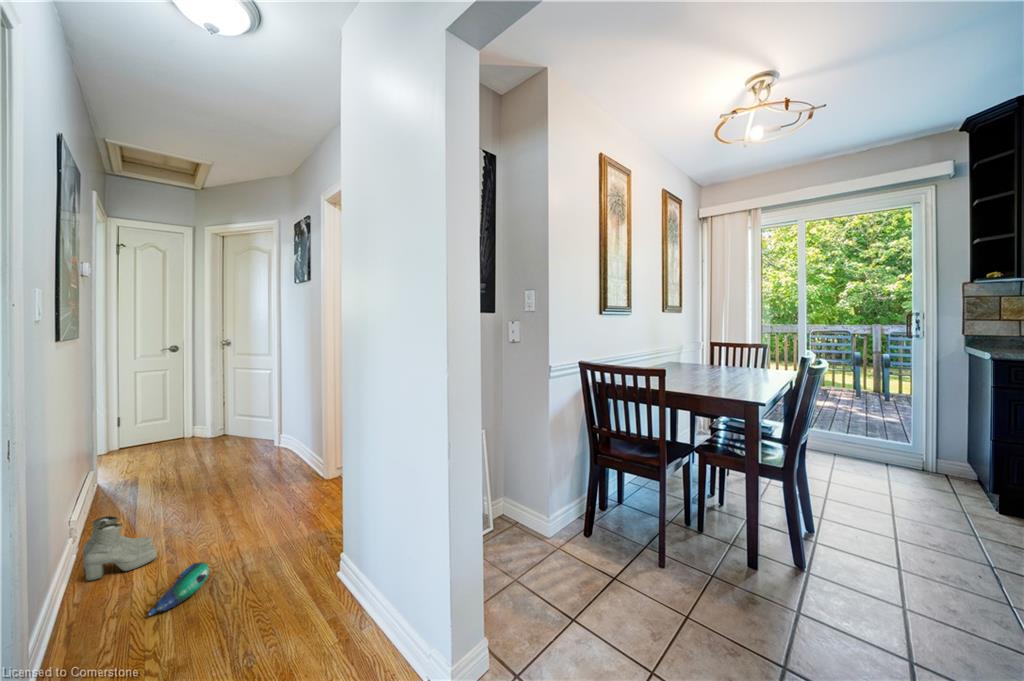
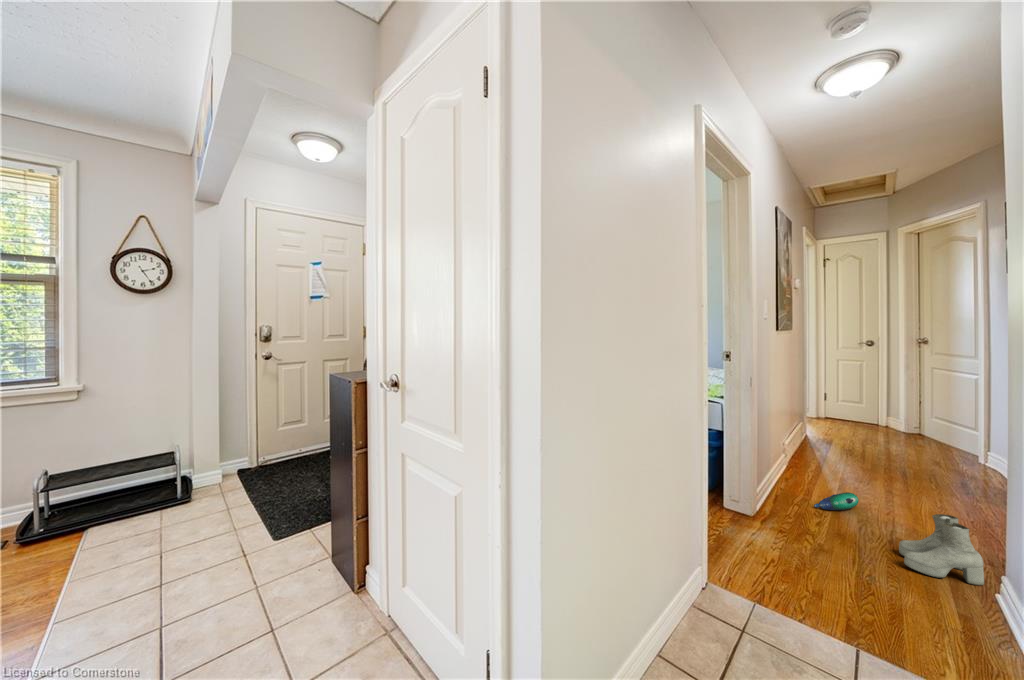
boots: present [82,516,157,581] -> present [899,514,984,585]

